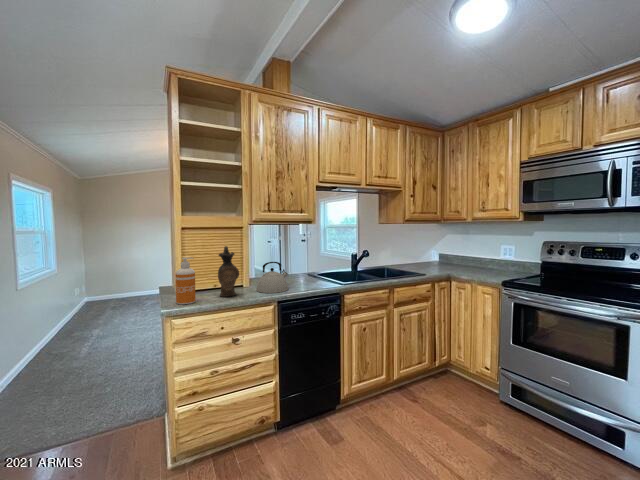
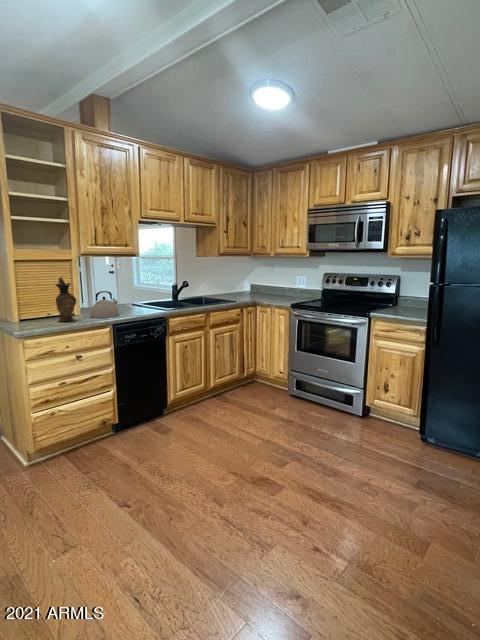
soap dispenser: present [175,258,196,304] -> none [20,287,40,328]

